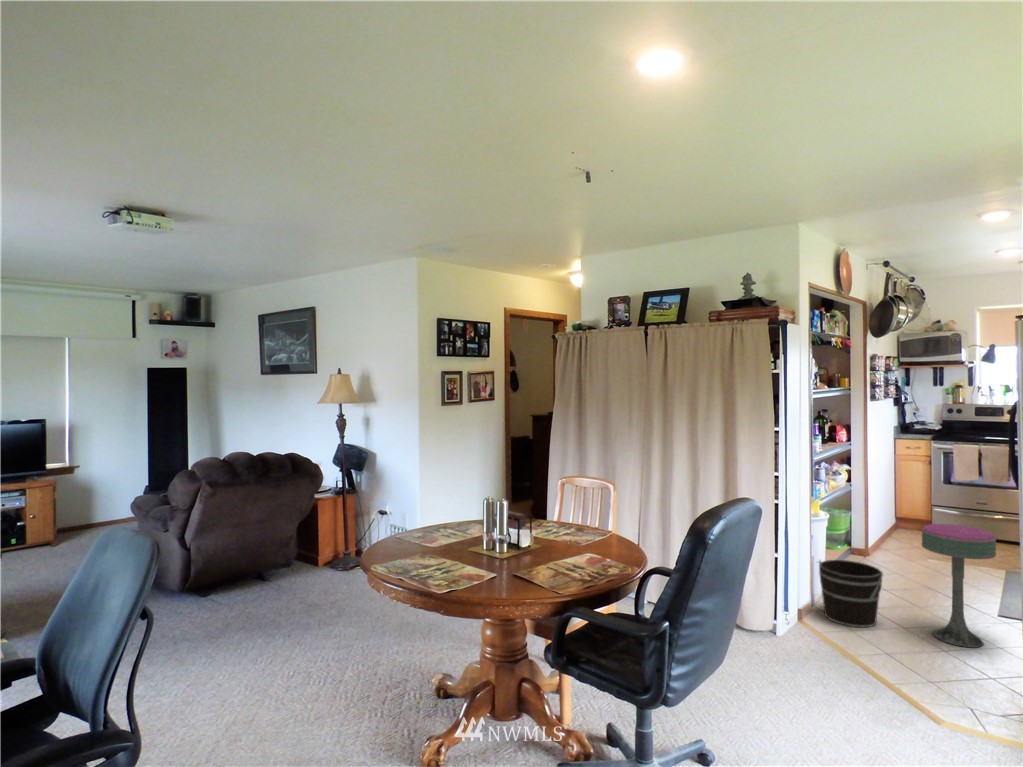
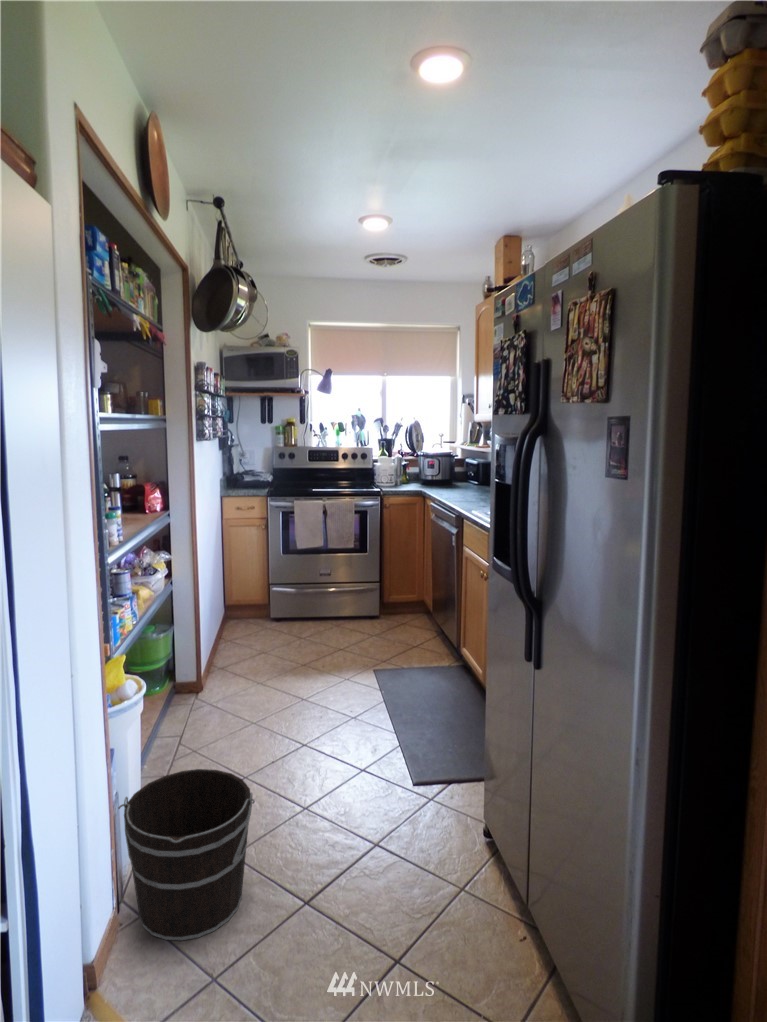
bar stool: present [922,524,996,647] -> none [318,660,432,896]

